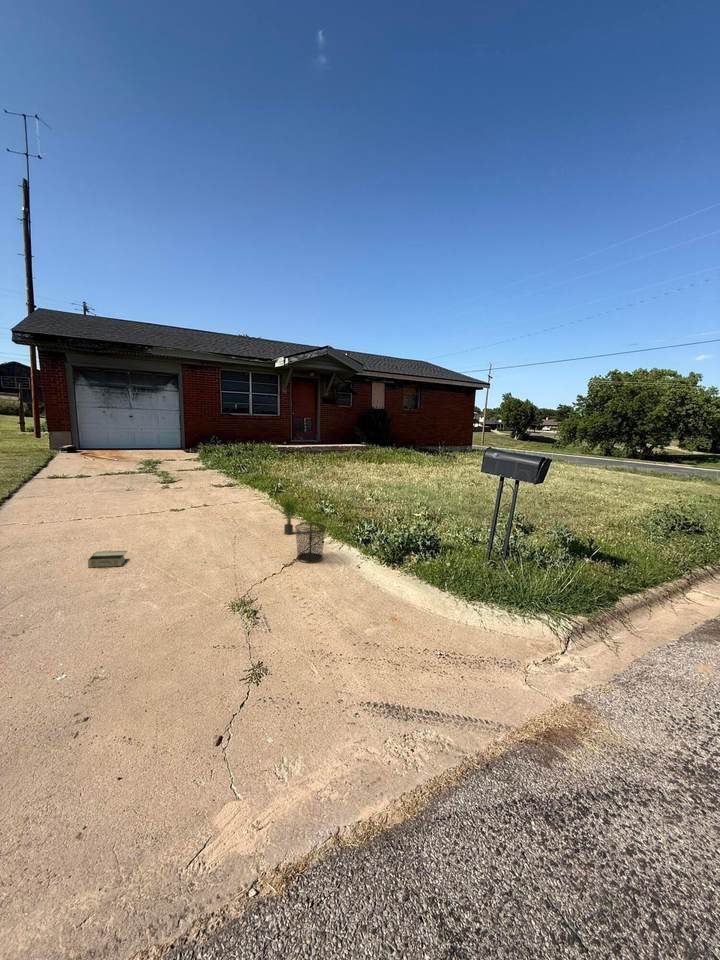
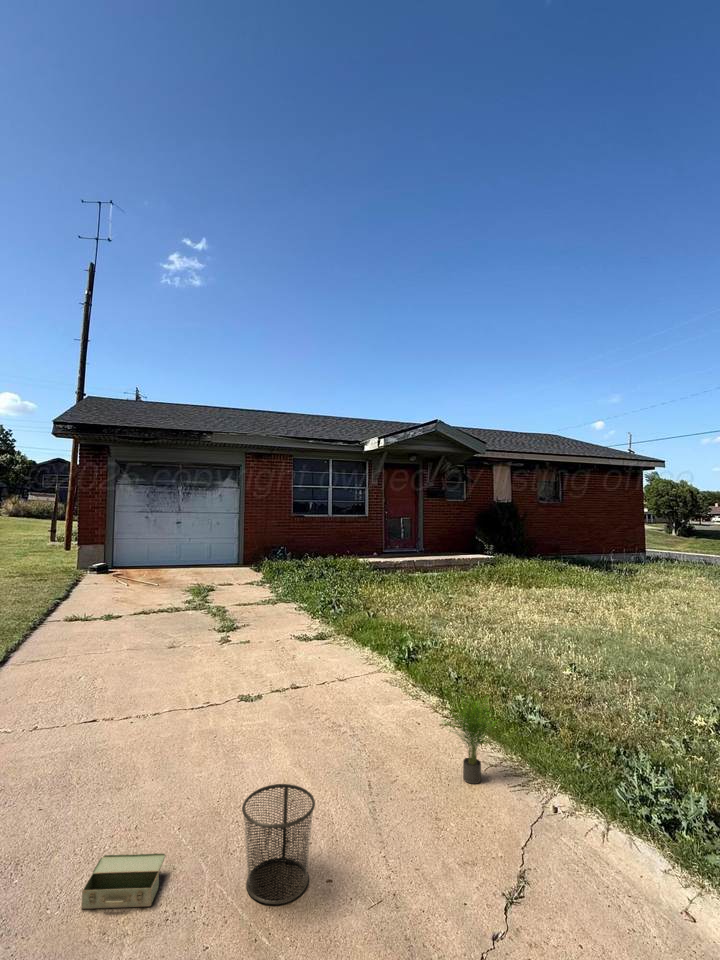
waste bin: present [295,522,326,563] -> present [242,784,315,904]

